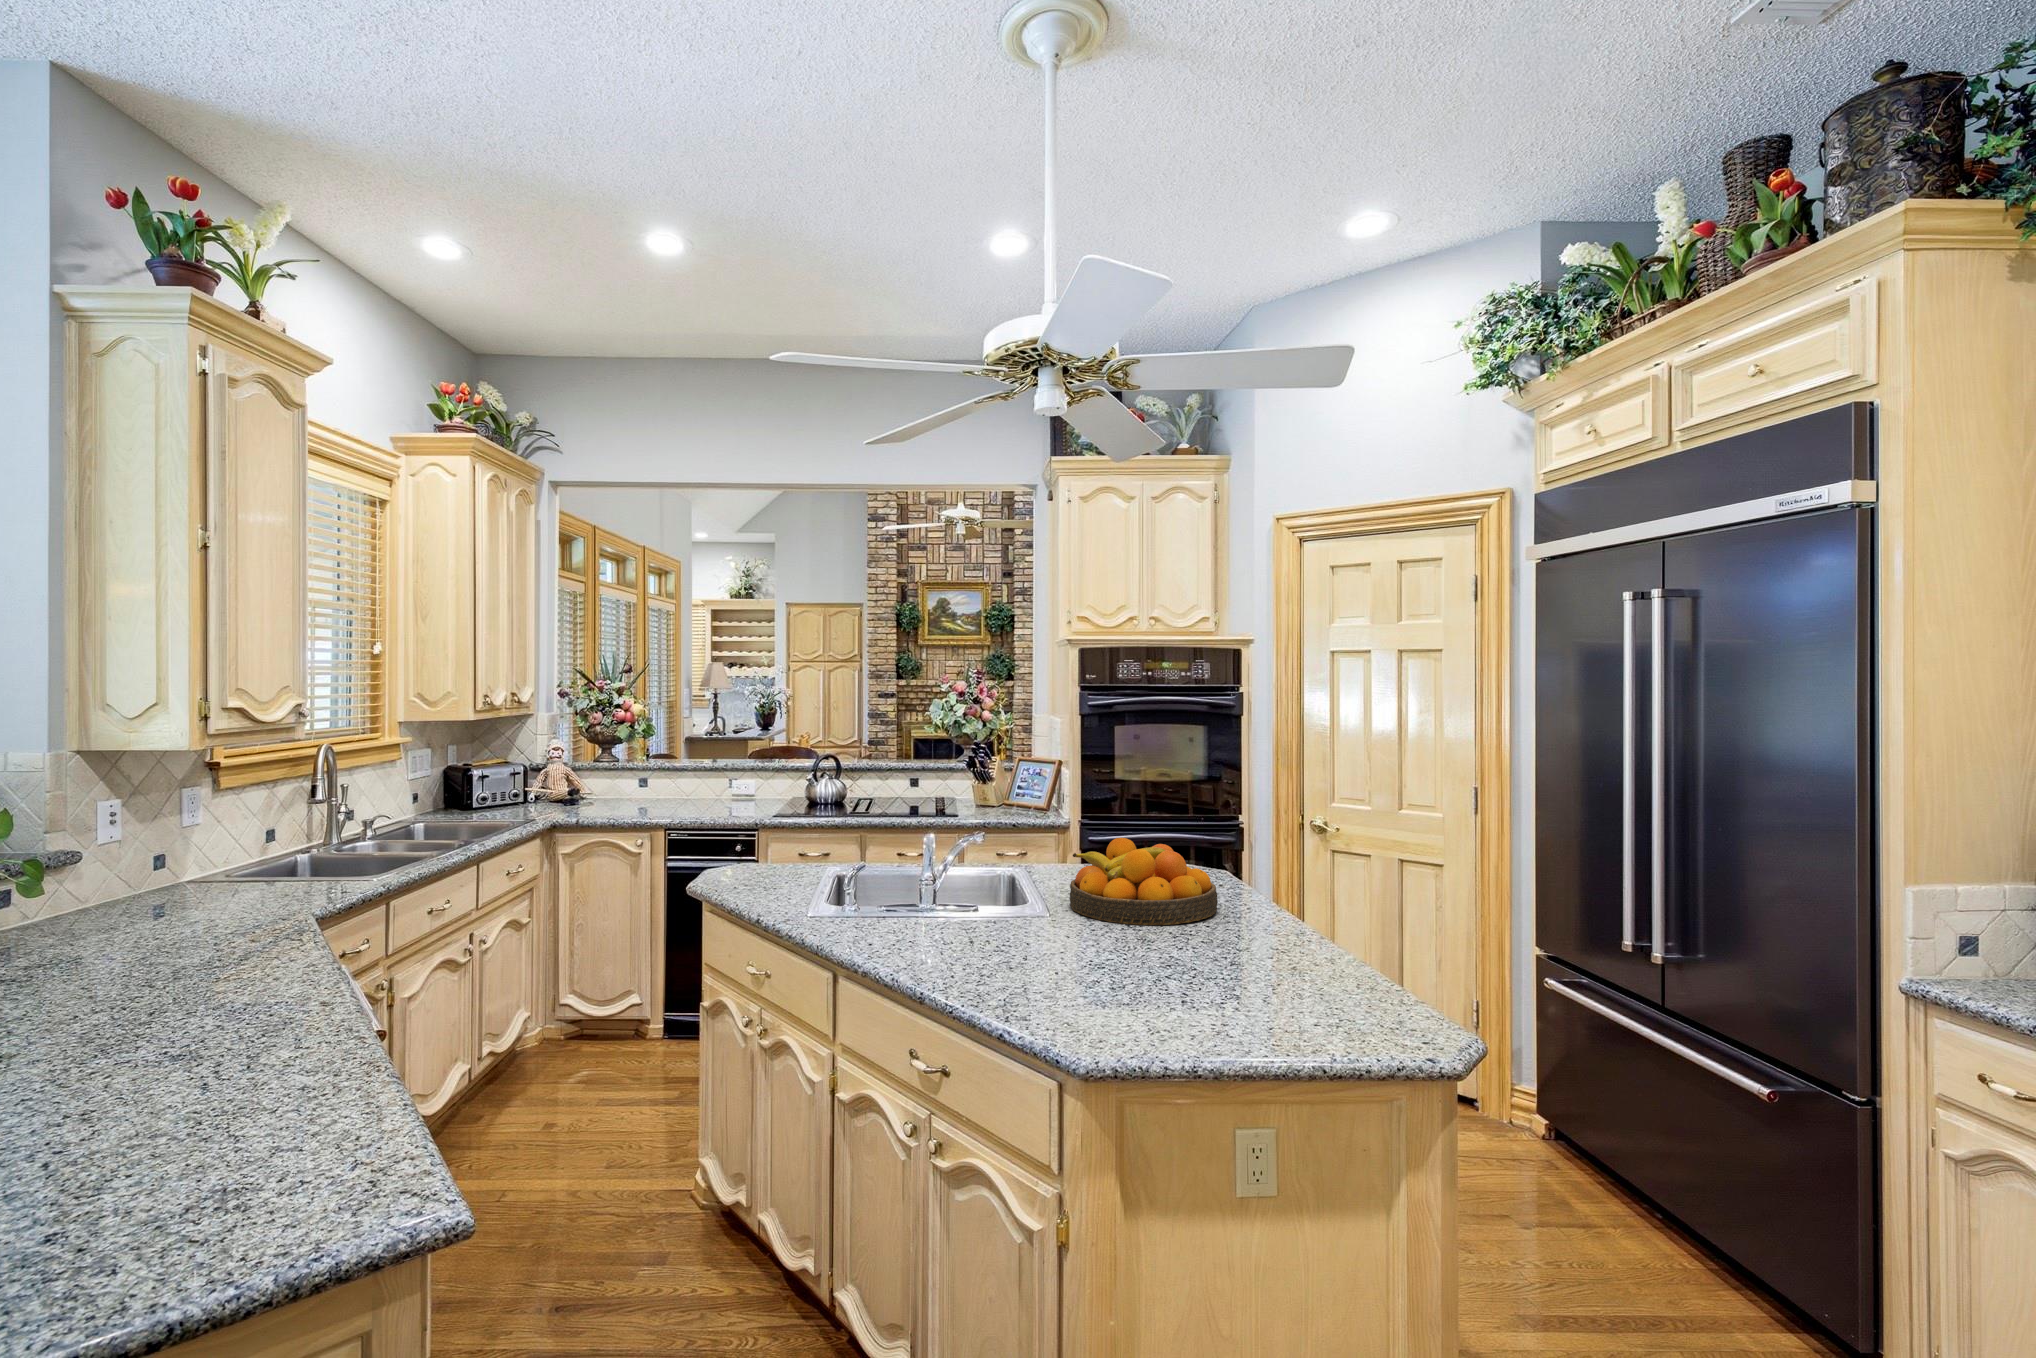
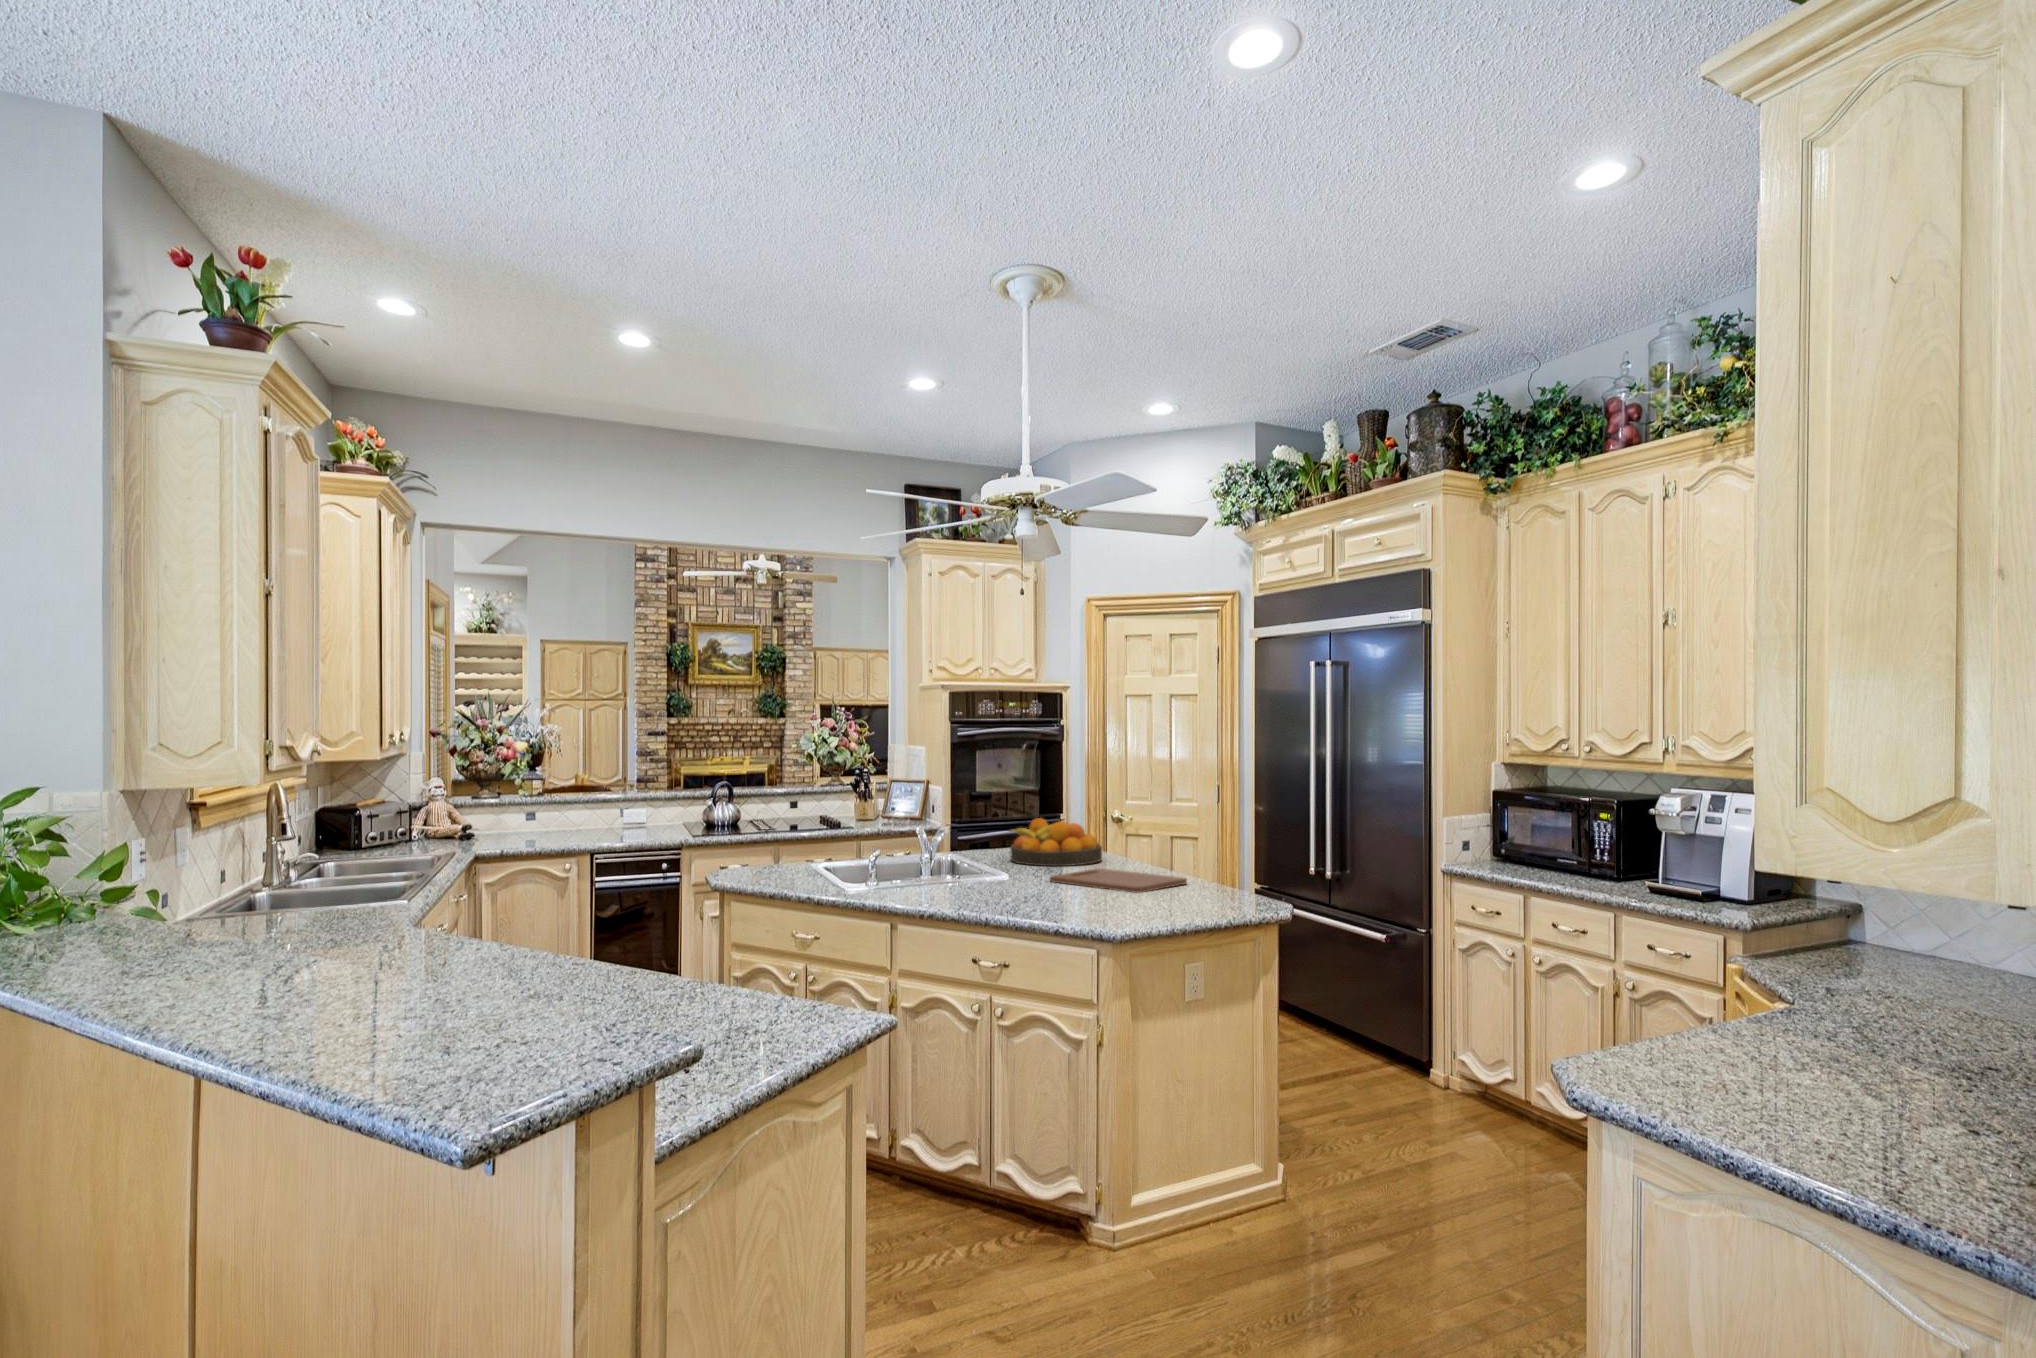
cutting board: none [1055,946,1301,1036] -> present [1050,868,1187,893]

